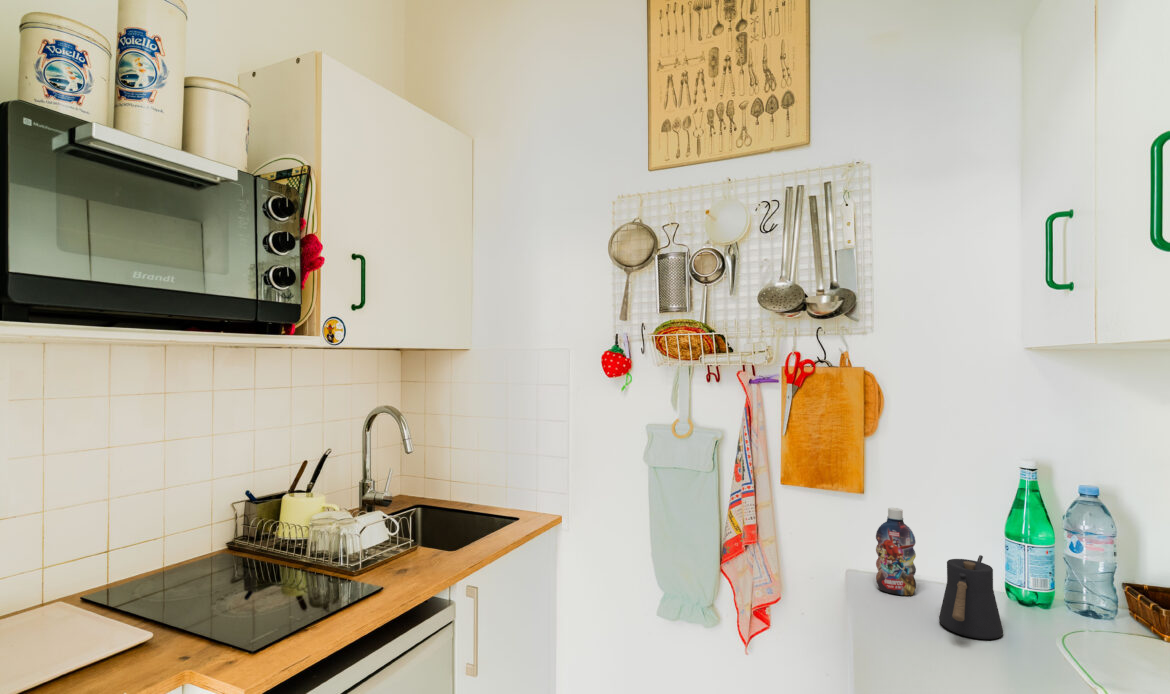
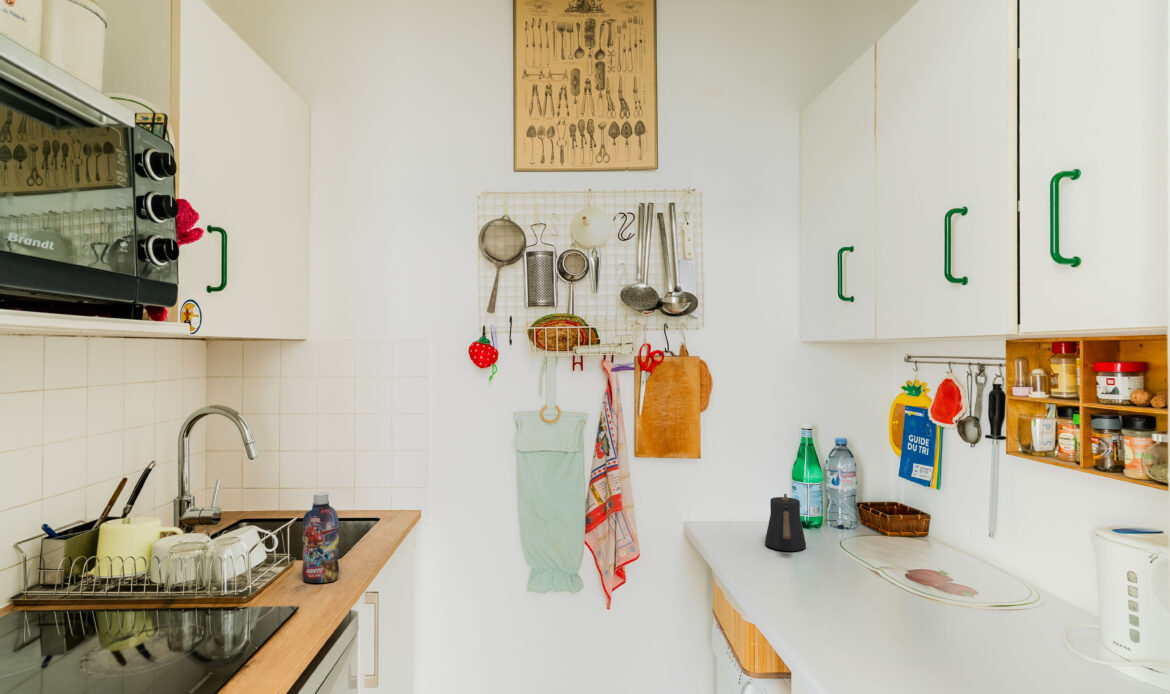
bottle: present [876,508,916,595] -> present [302,492,339,583]

